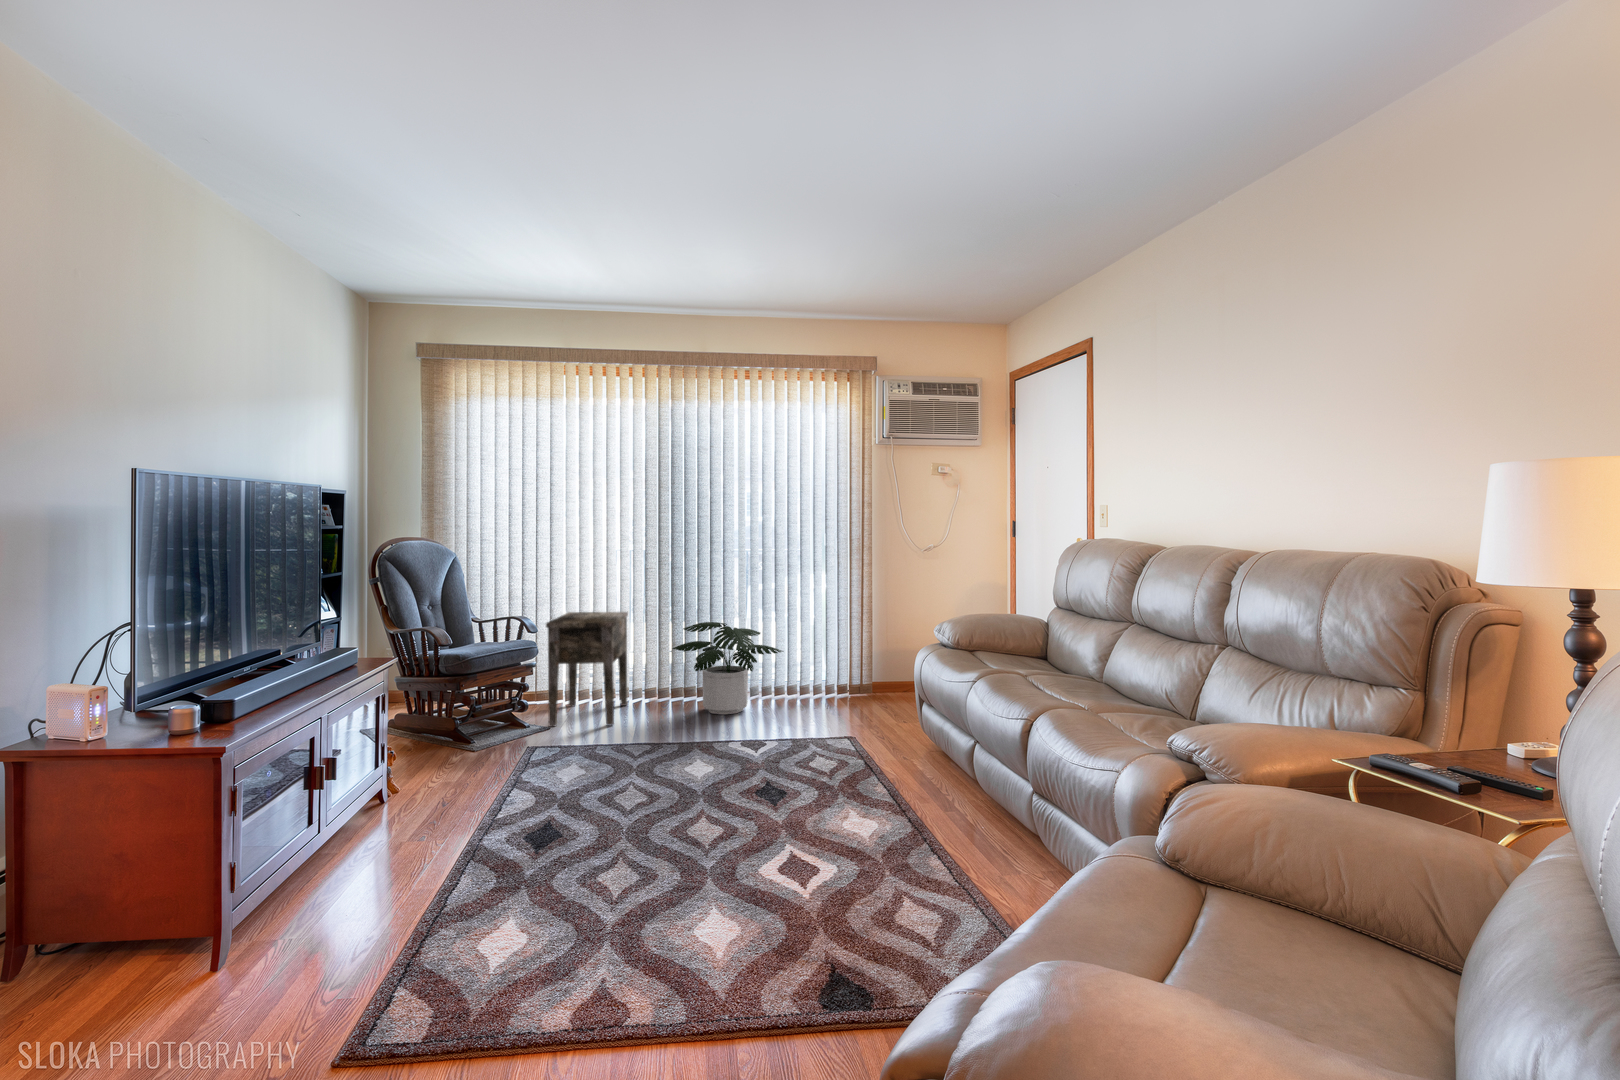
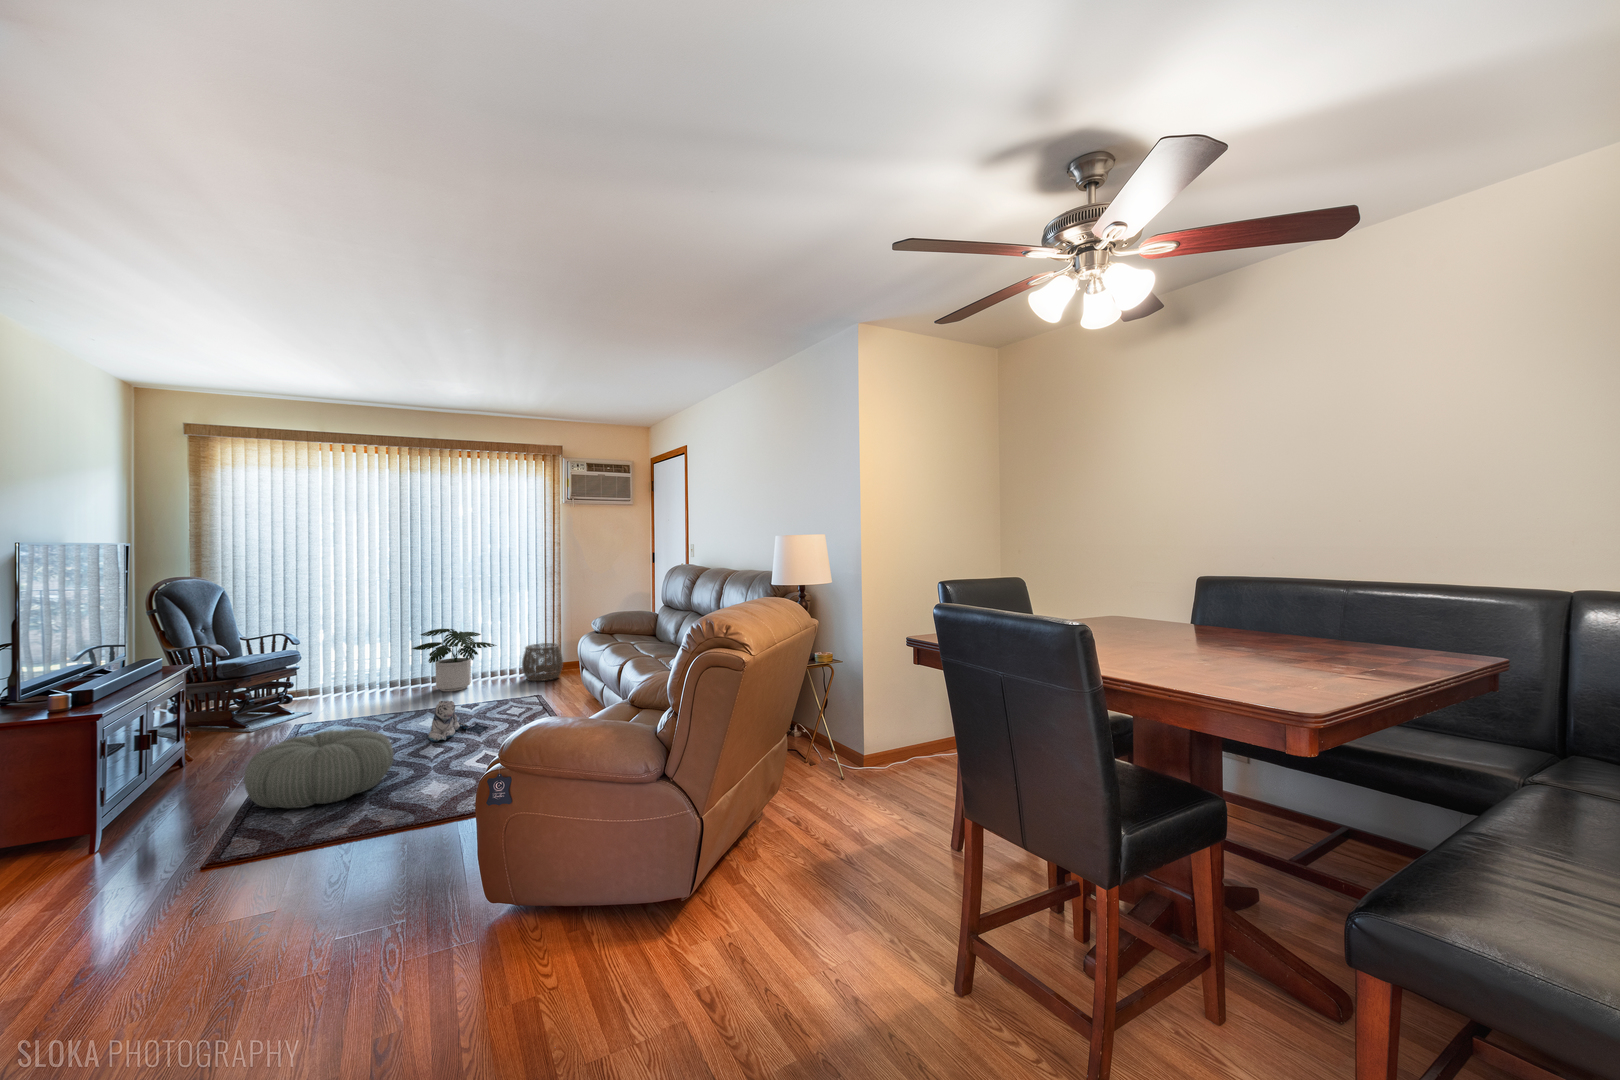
side table: present [546,612,628,727] -> none [306,625,375,711]
woven basket: none [815,652,873,710] -> present [522,643,563,681]
plush toy: none [701,742,757,811] -> present [428,701,468,742]
pouf: none [437,787,654,936] -> present [244,729,393,808]

